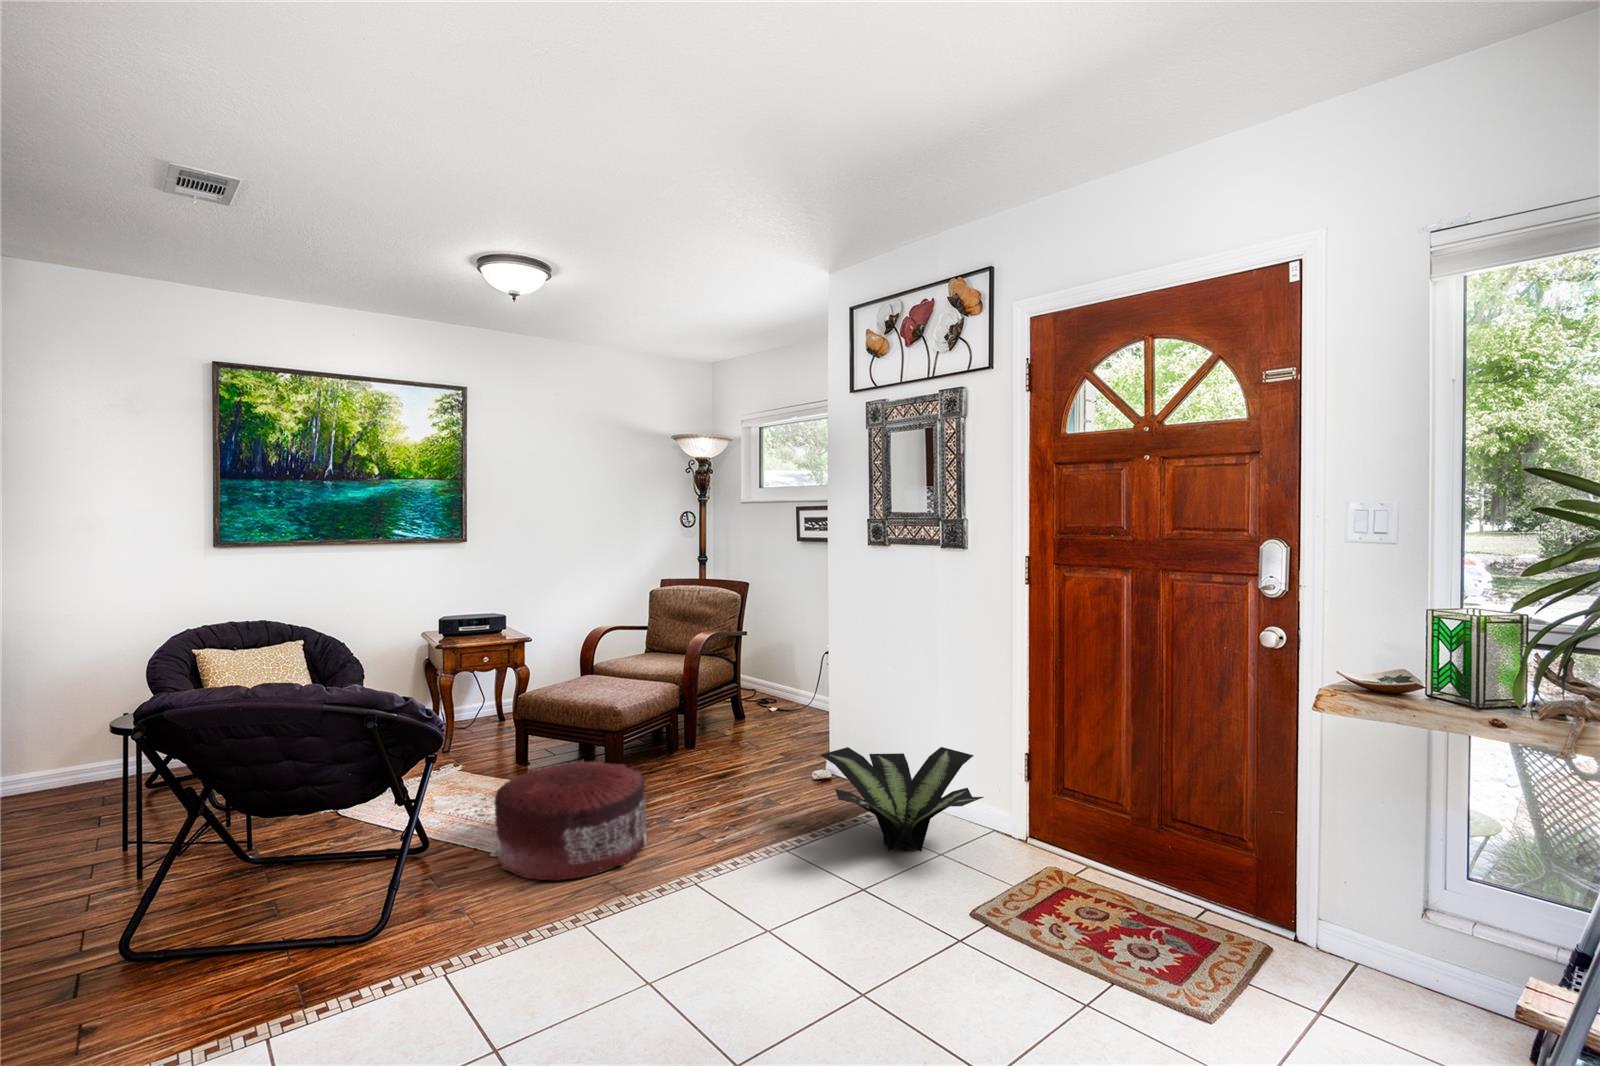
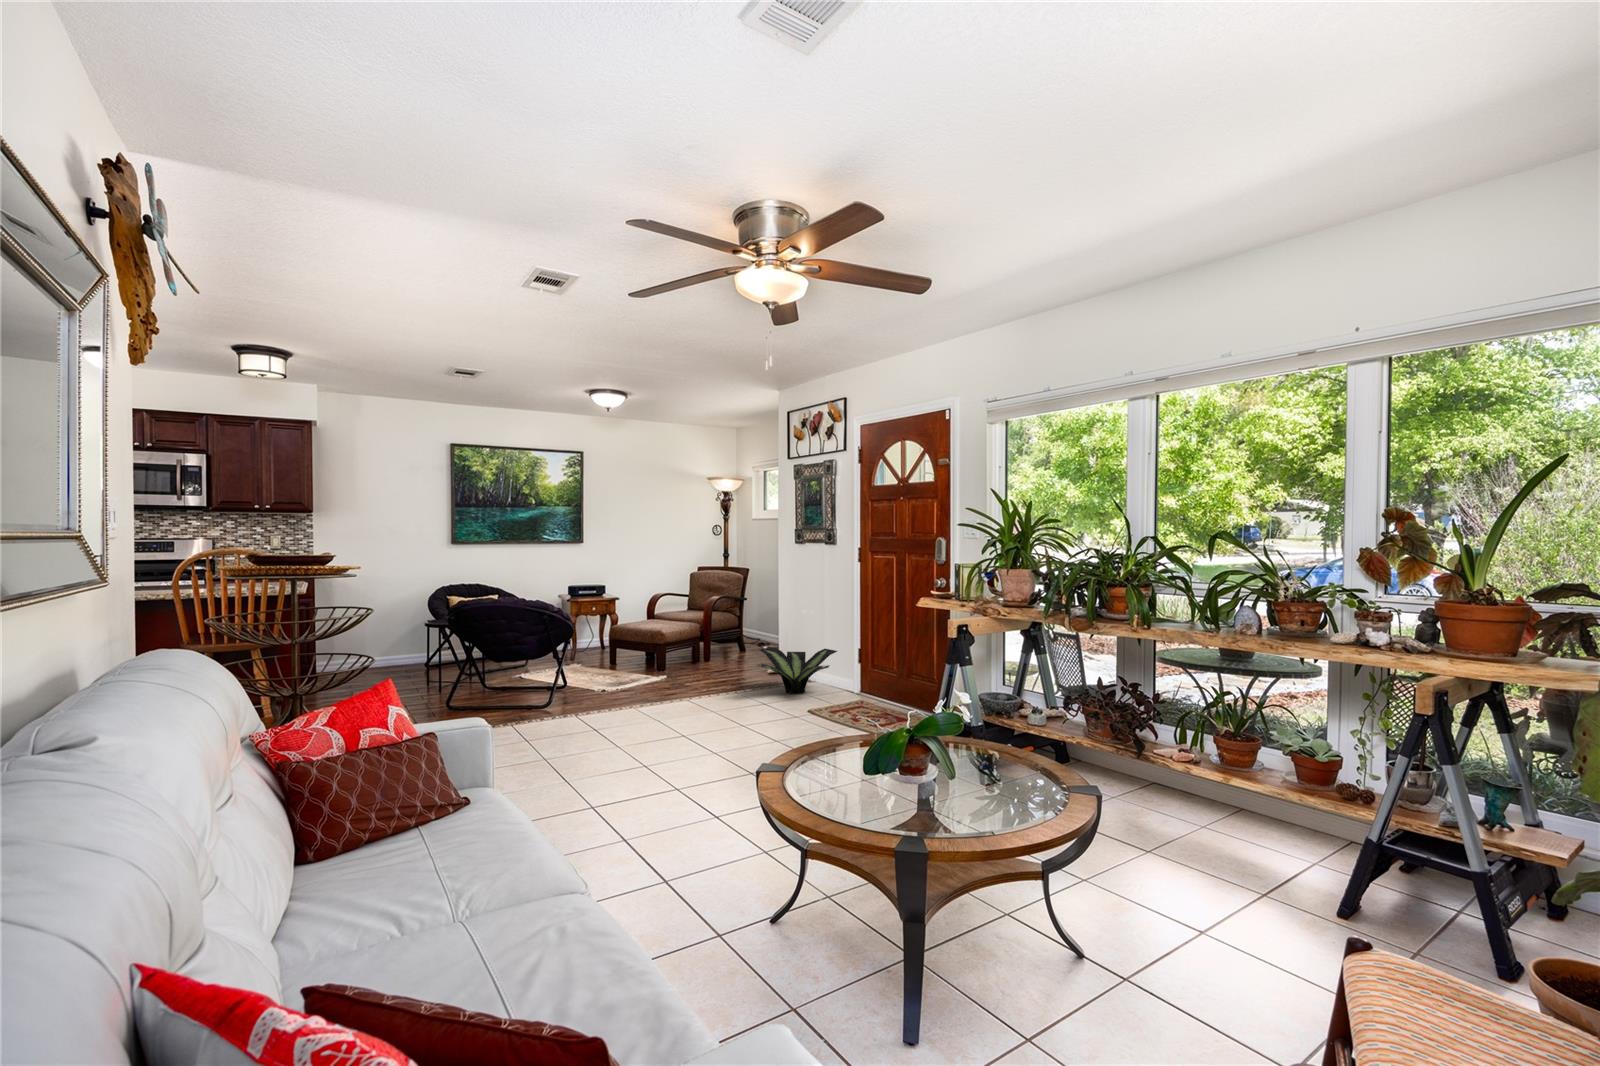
pouf: present [494,760,647,881] -> none [597,650,670,697]

